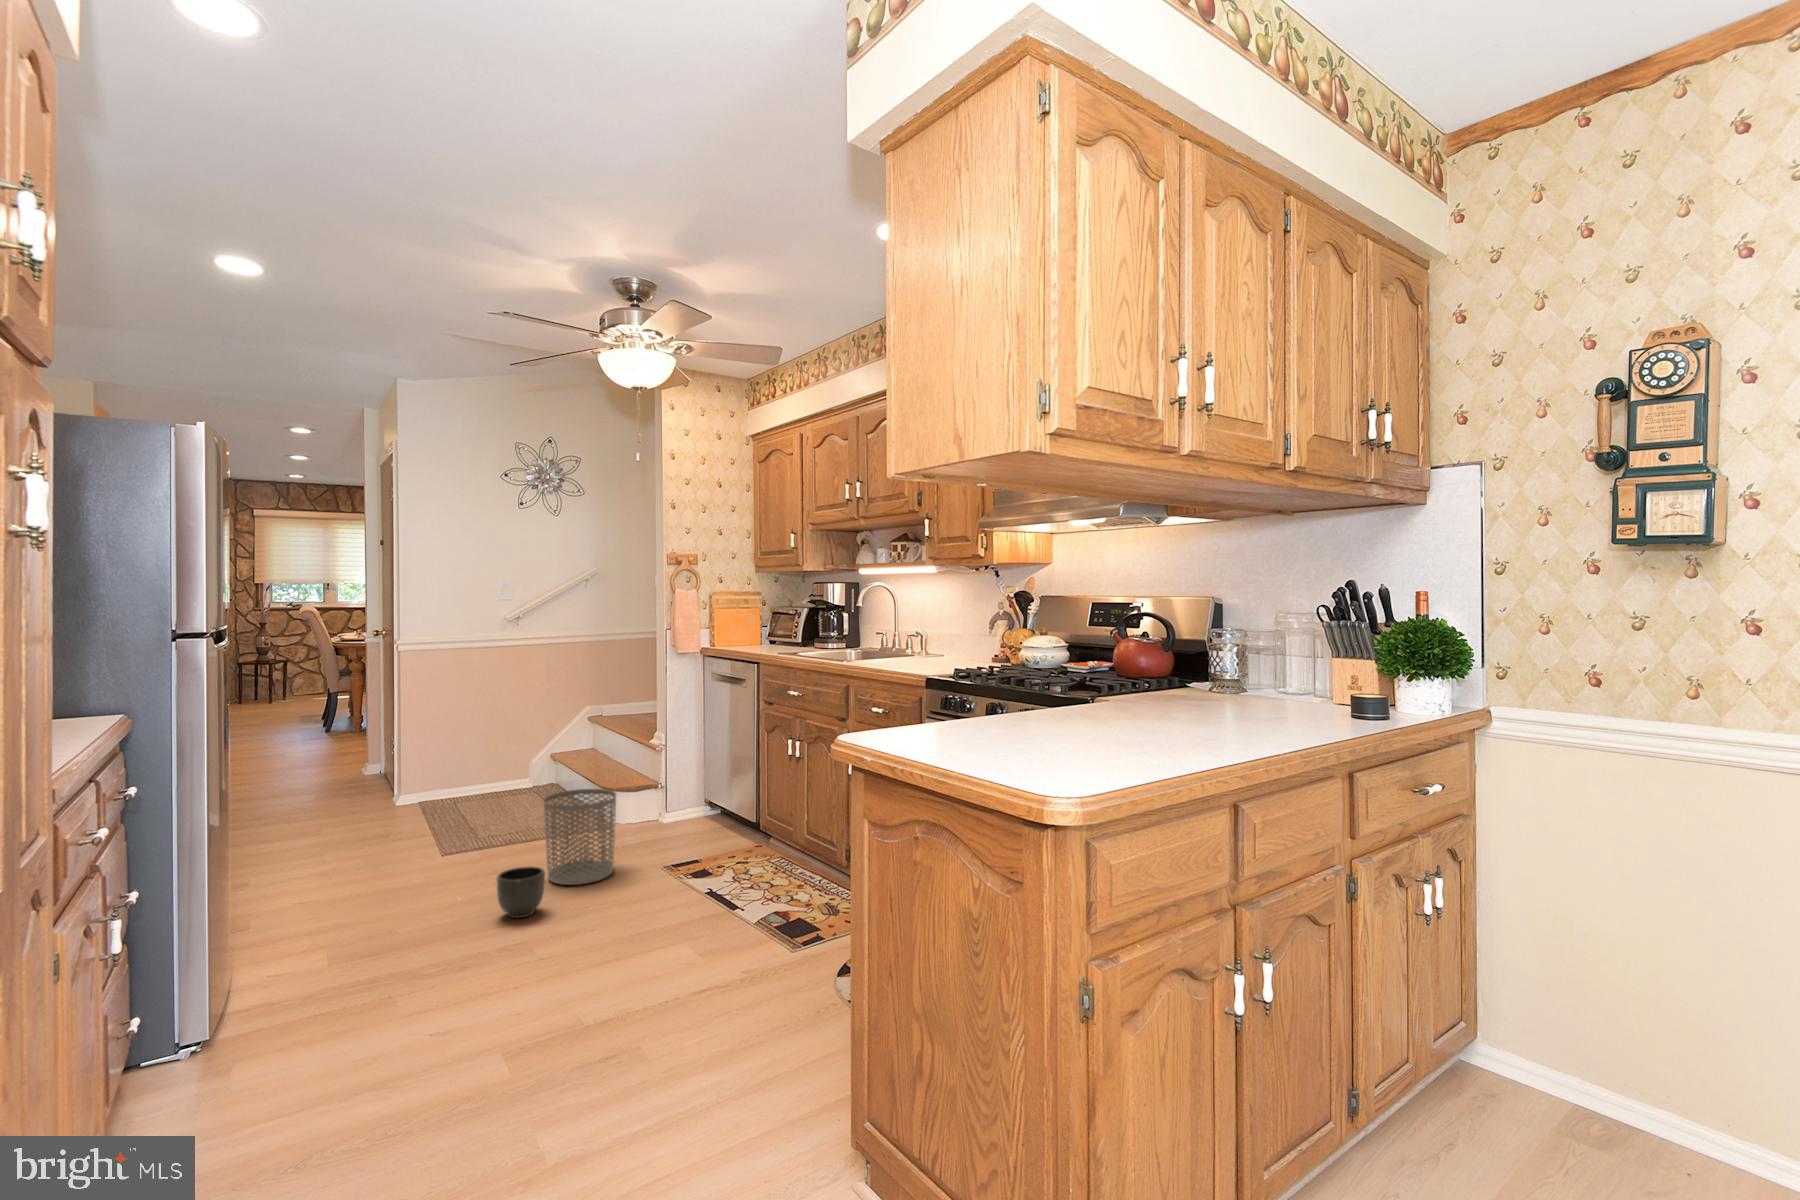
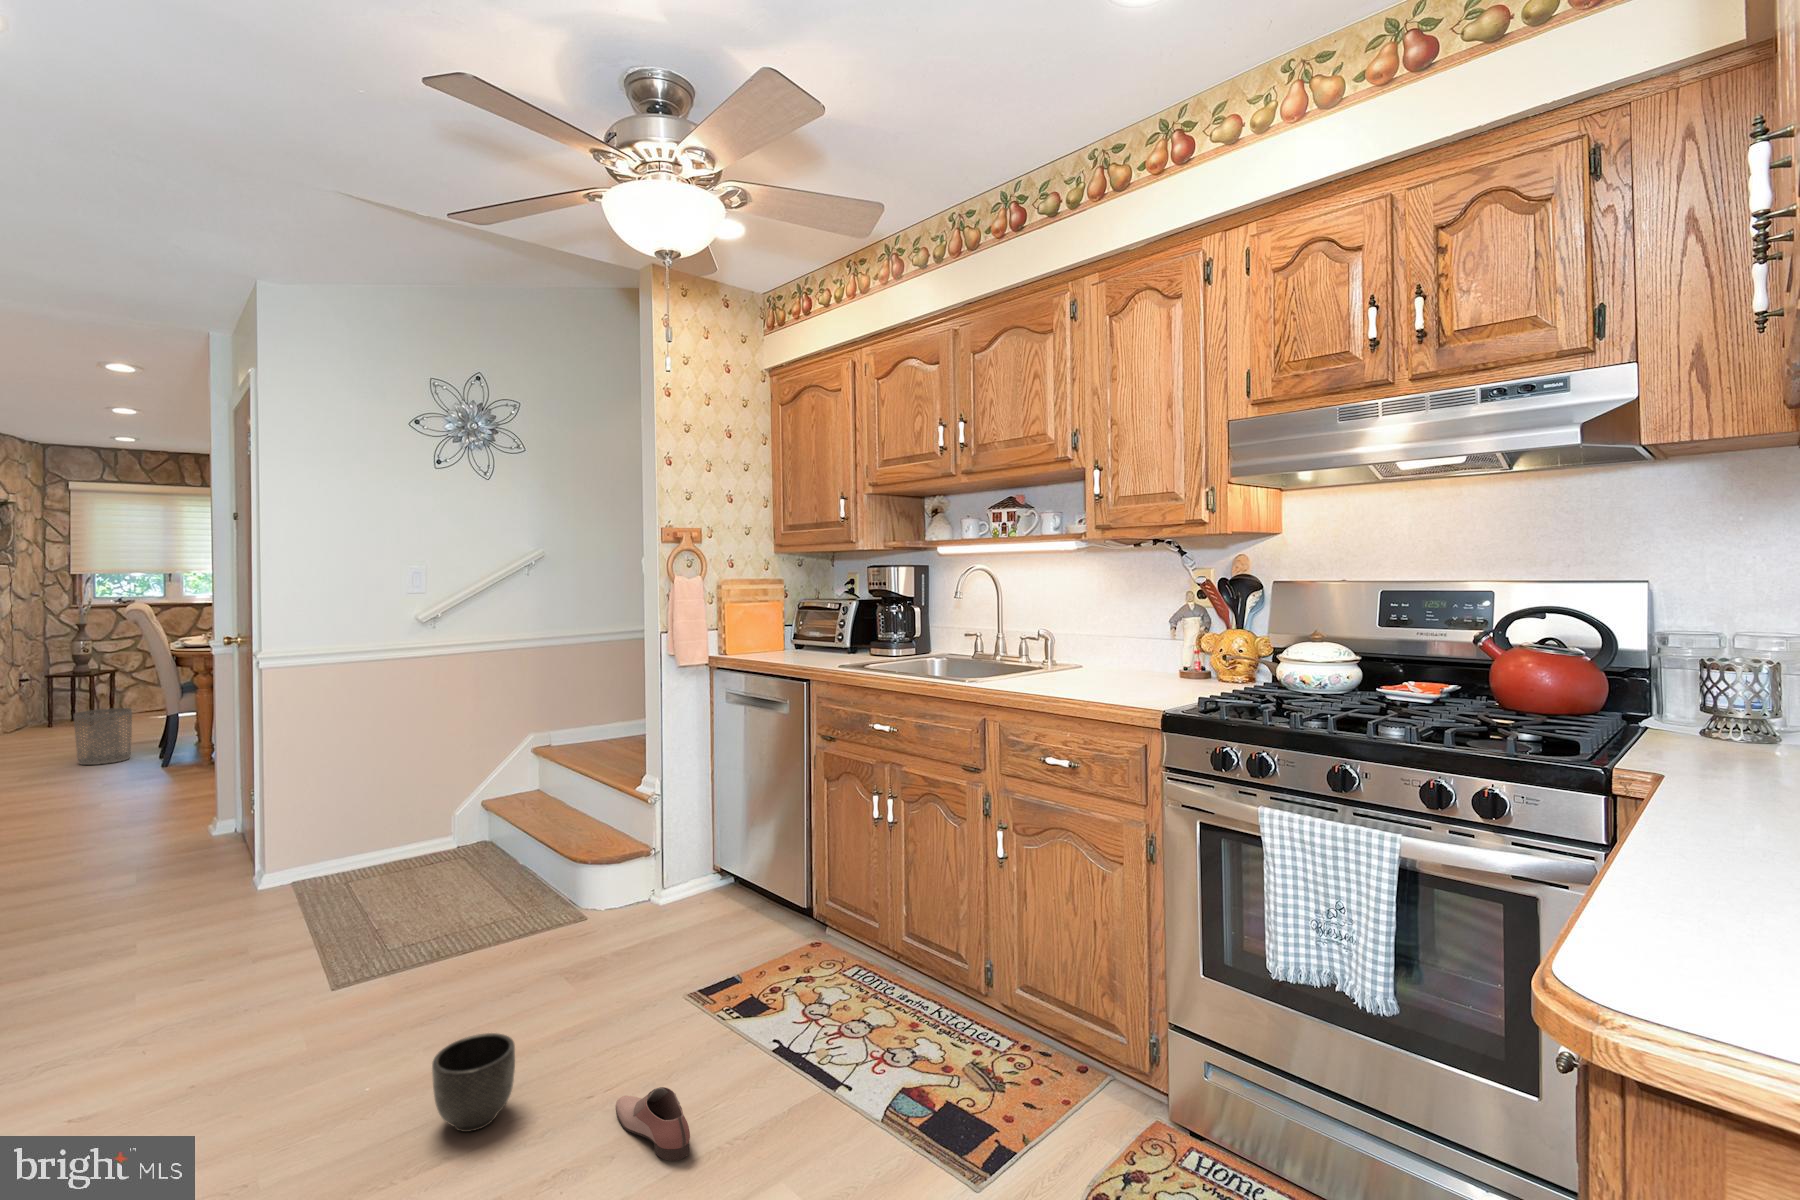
waste bin: present [544,789,616,885] -> present [74,708,132,765]
shoe: none [602,896,639,933] -> present [616,1087,690,1161]

